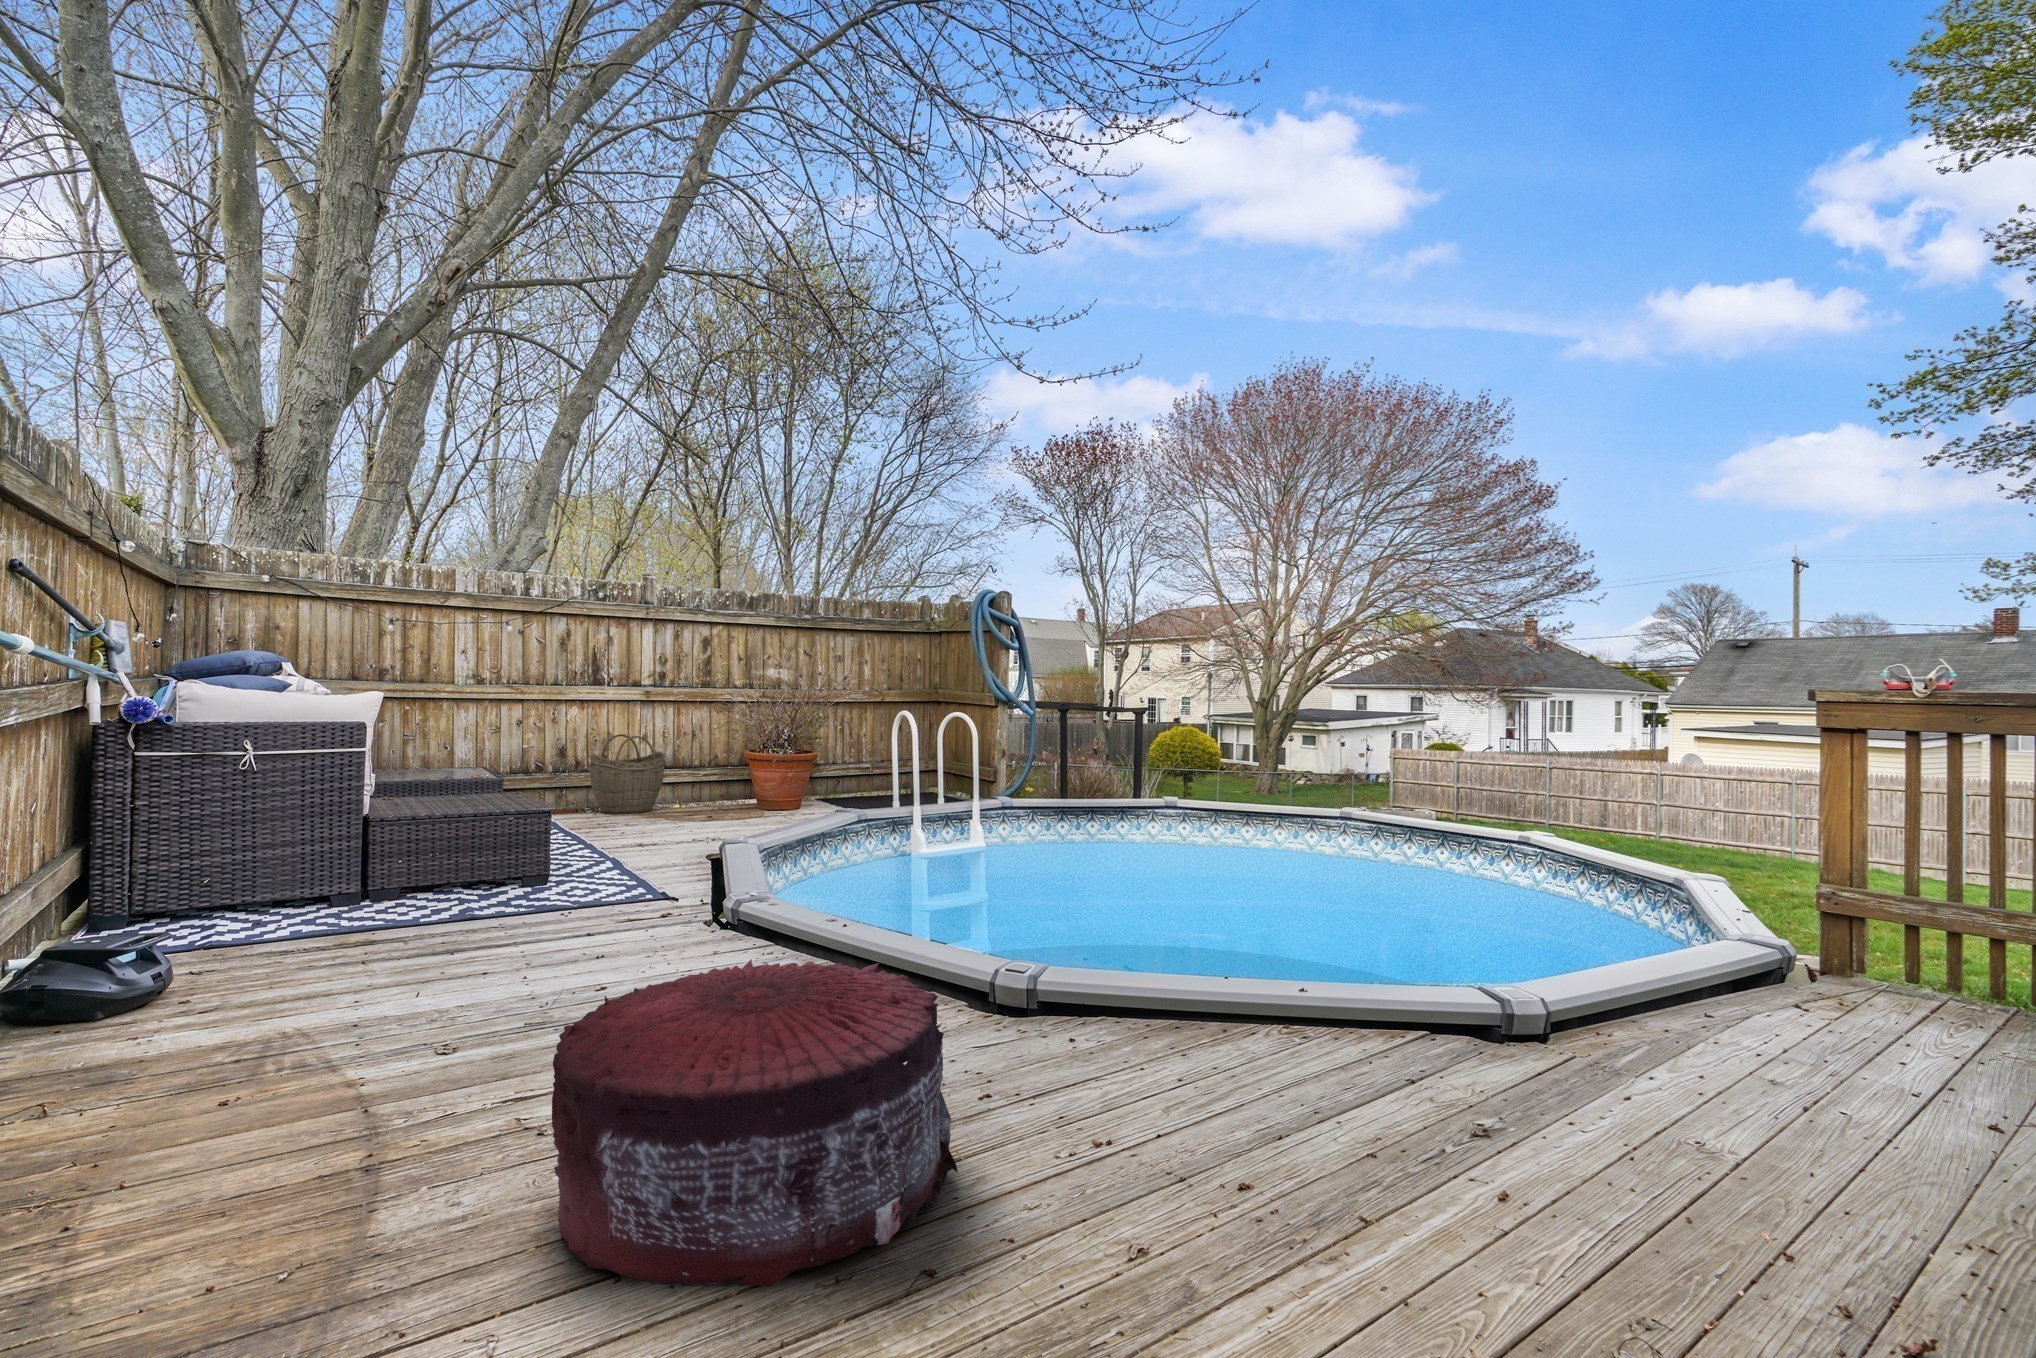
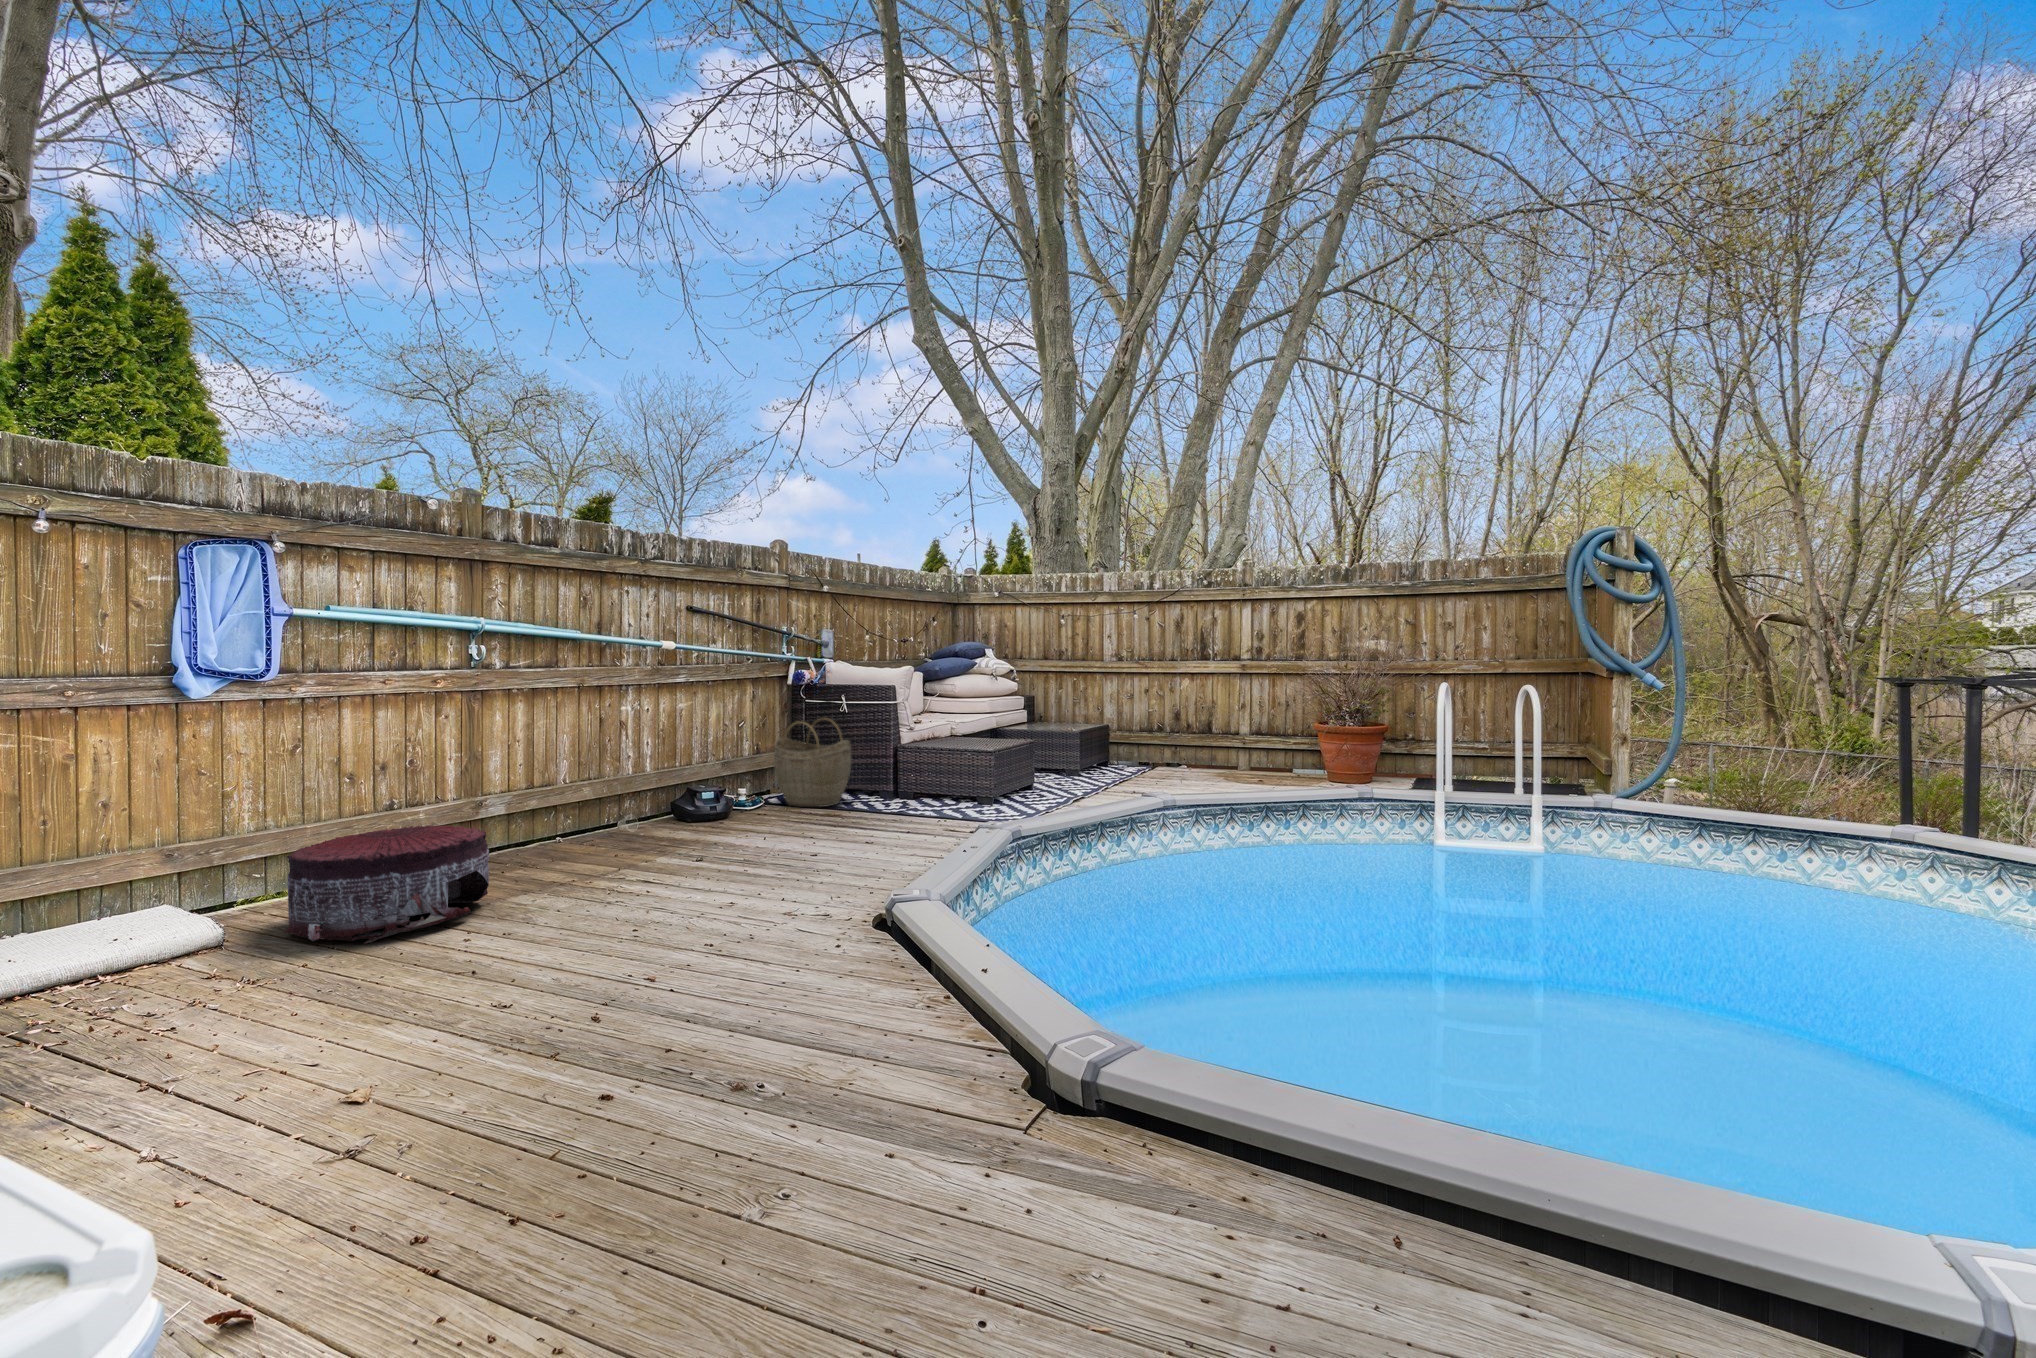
woven basket: present [590,734,664,814] -> present [774,718,851,807]

